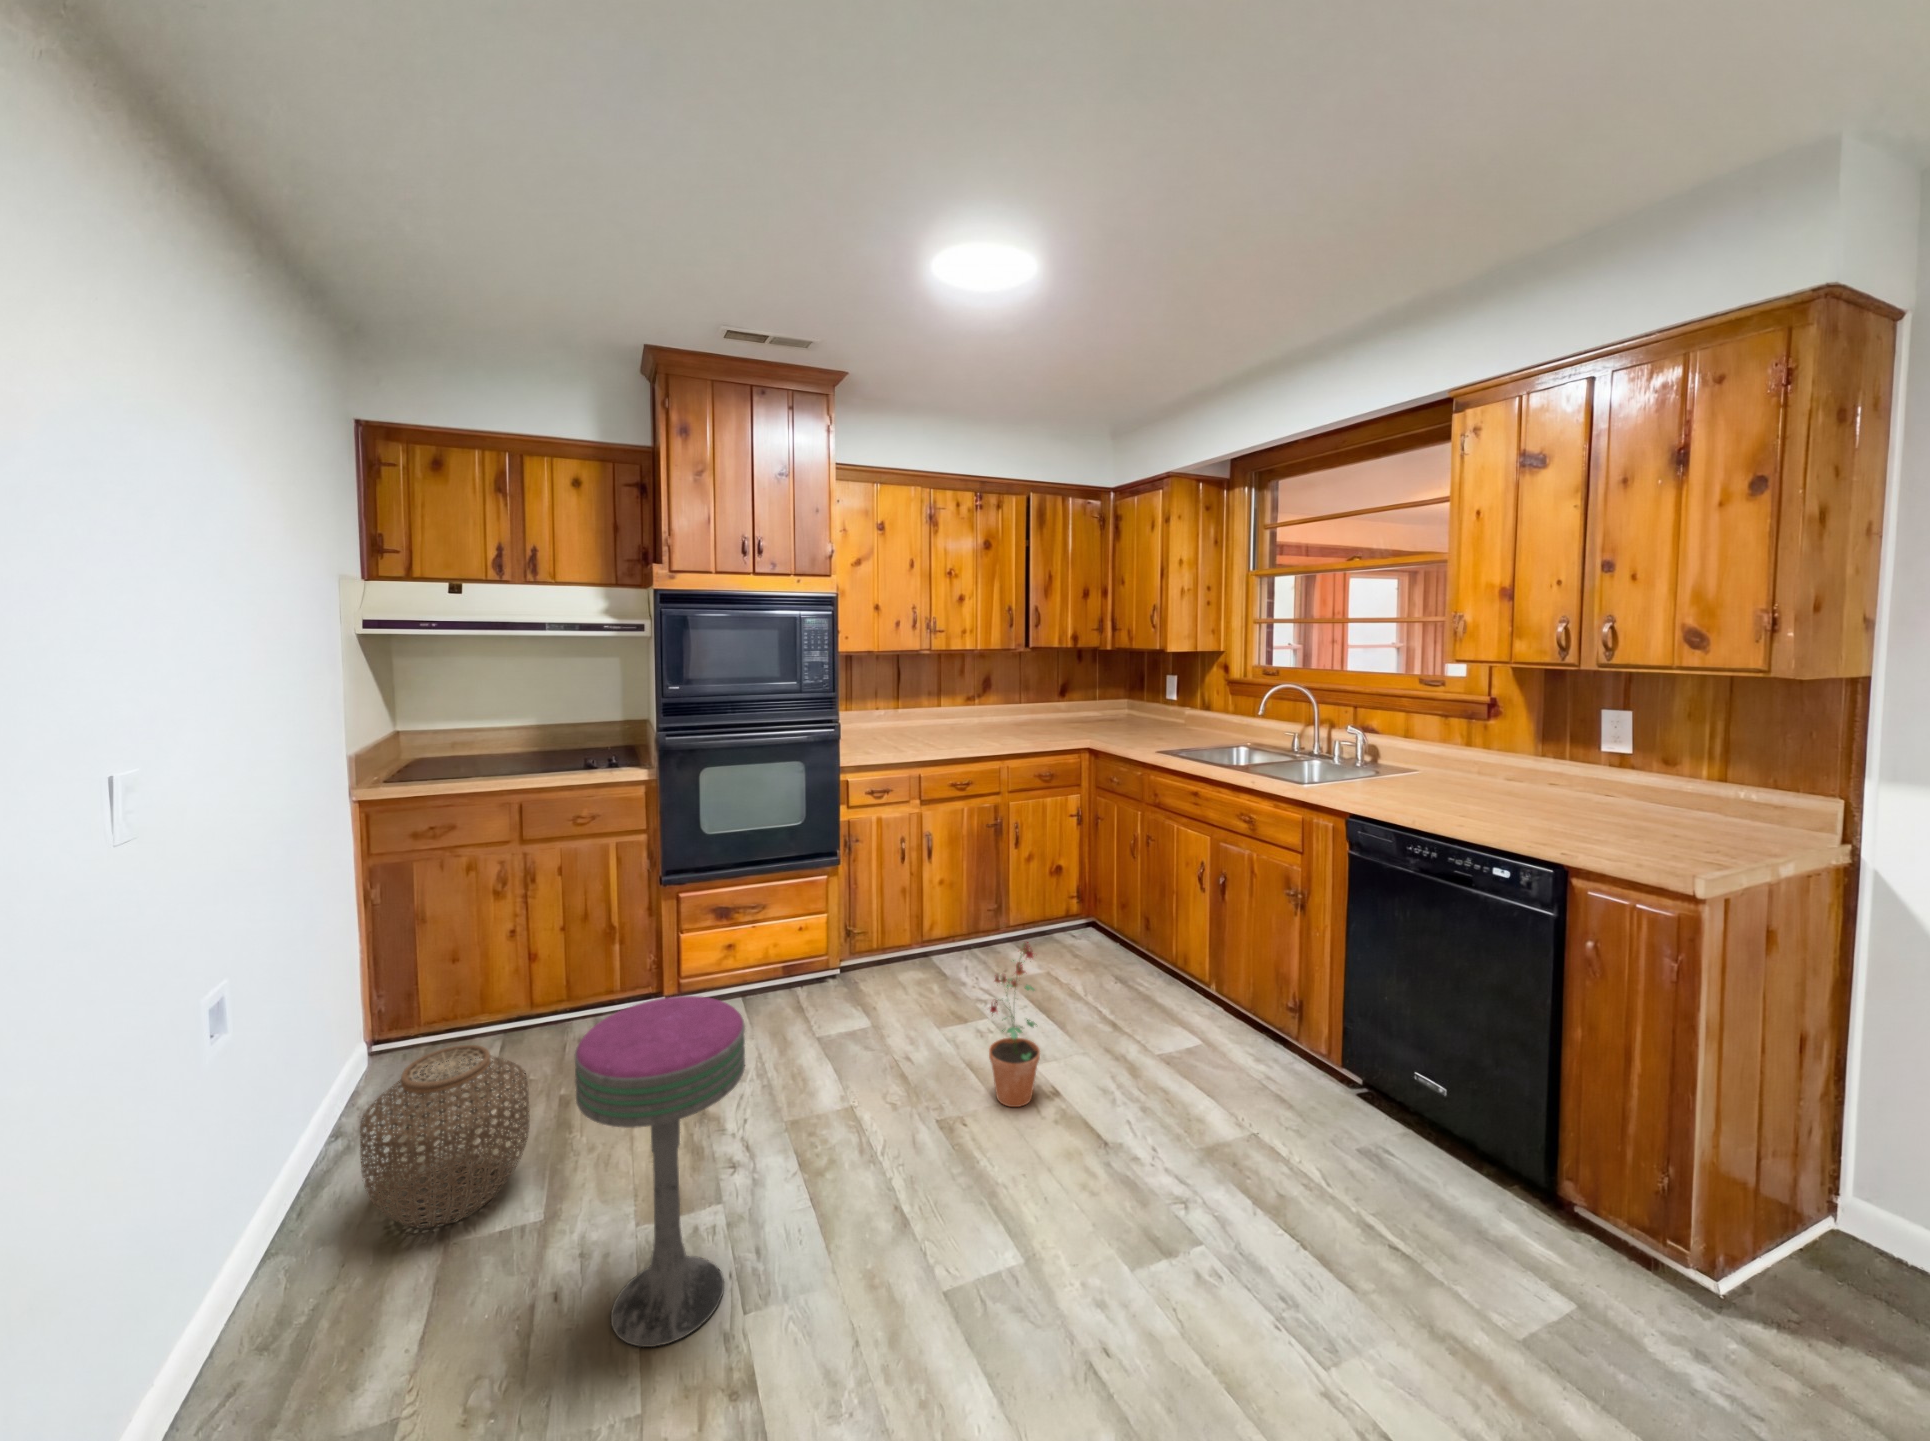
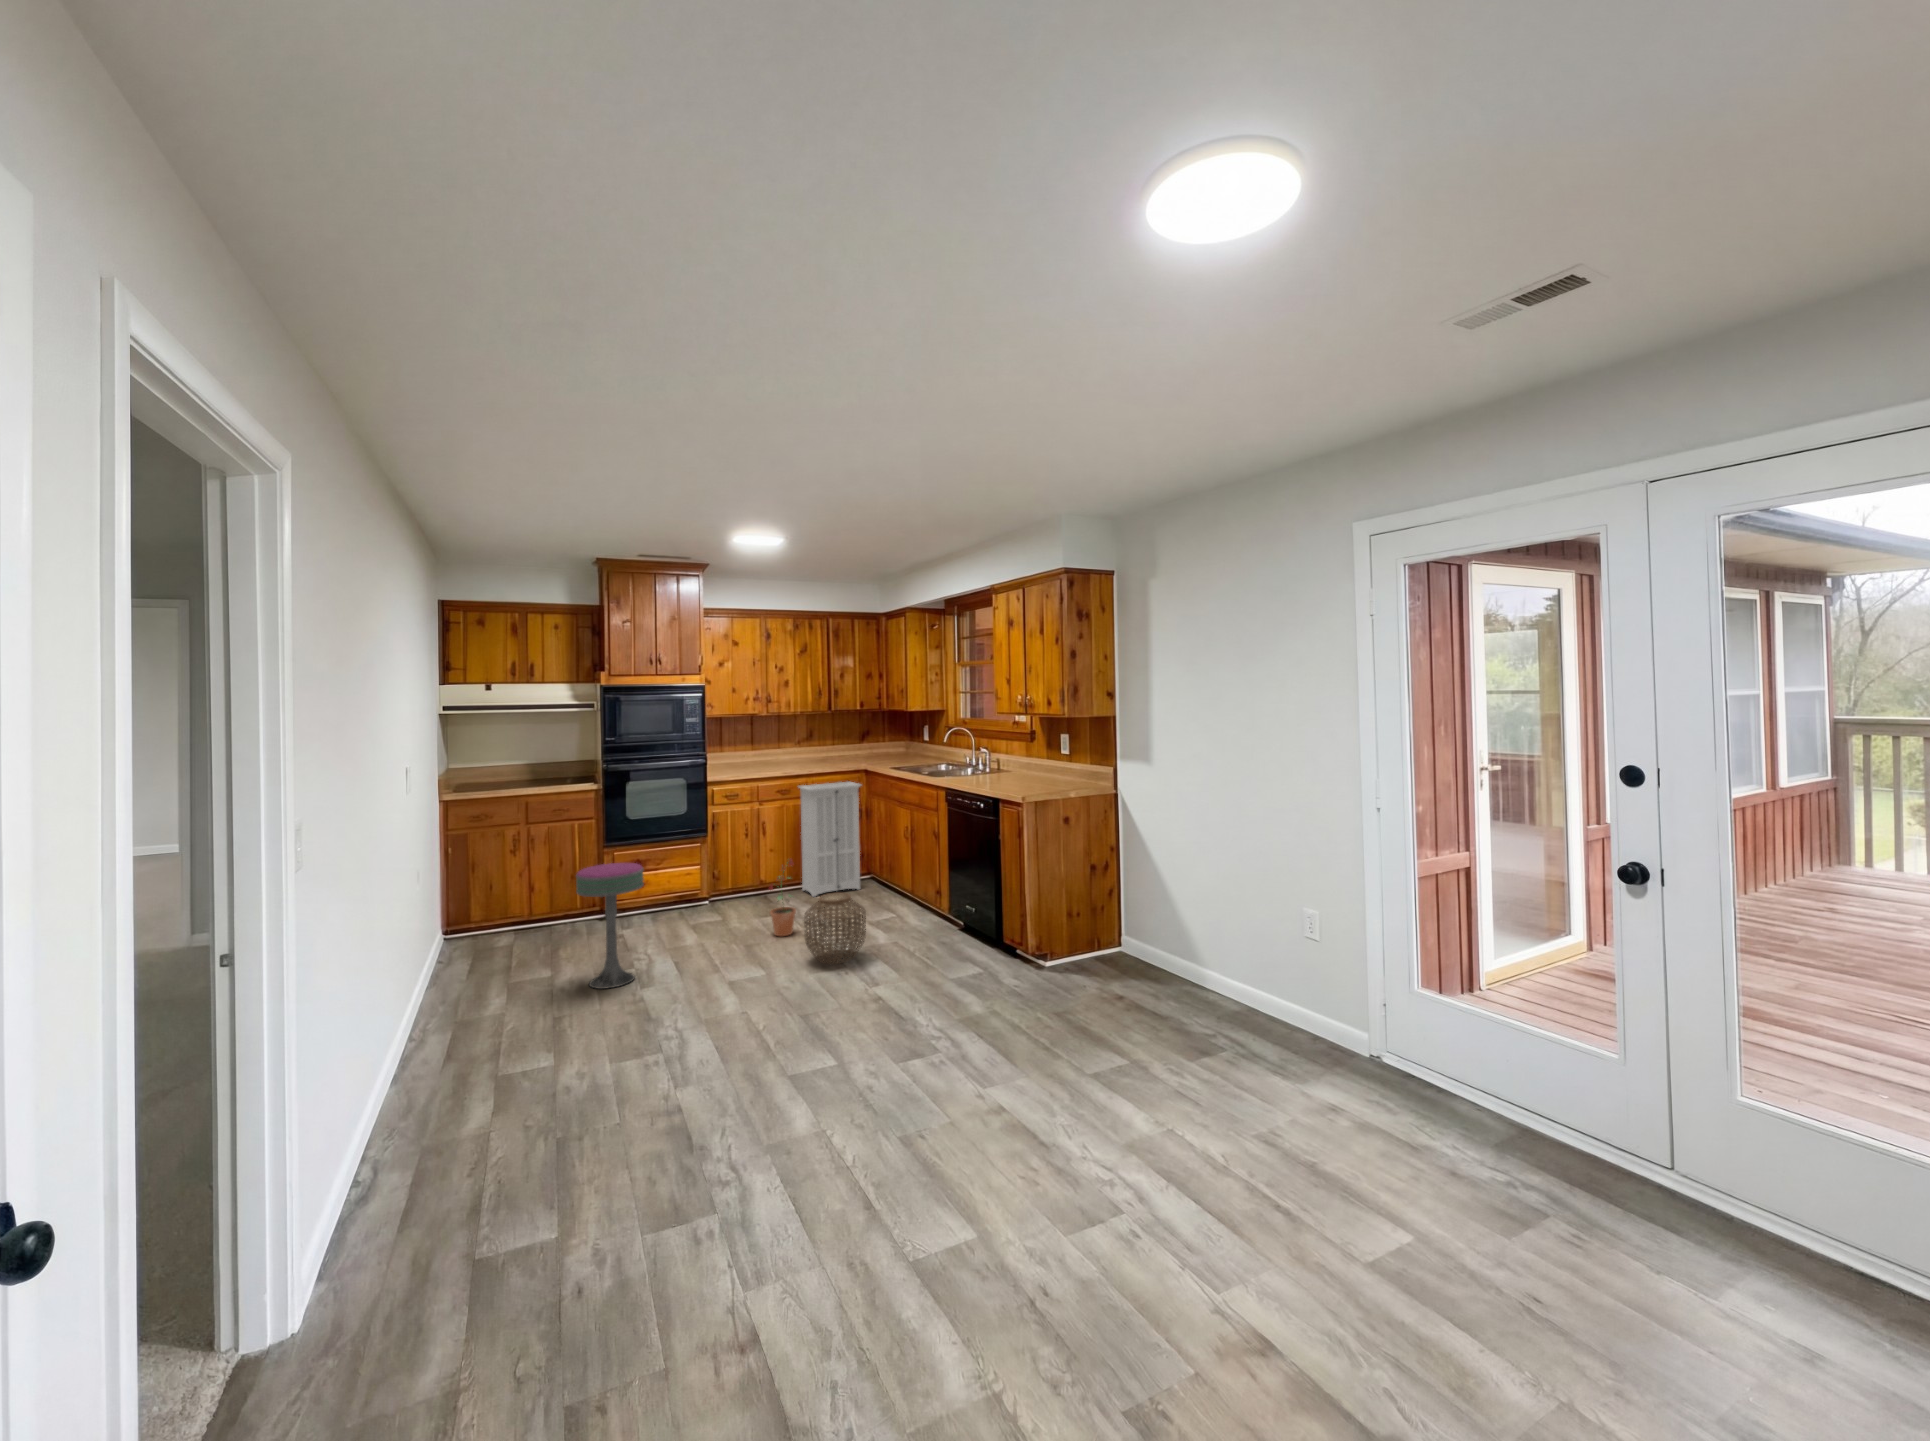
storage cabinet: none [988,764,1100,970] -> present [799,781,861,897]
woven basket: present [360,1045,529,1227] -> present [804,893,866,964]

